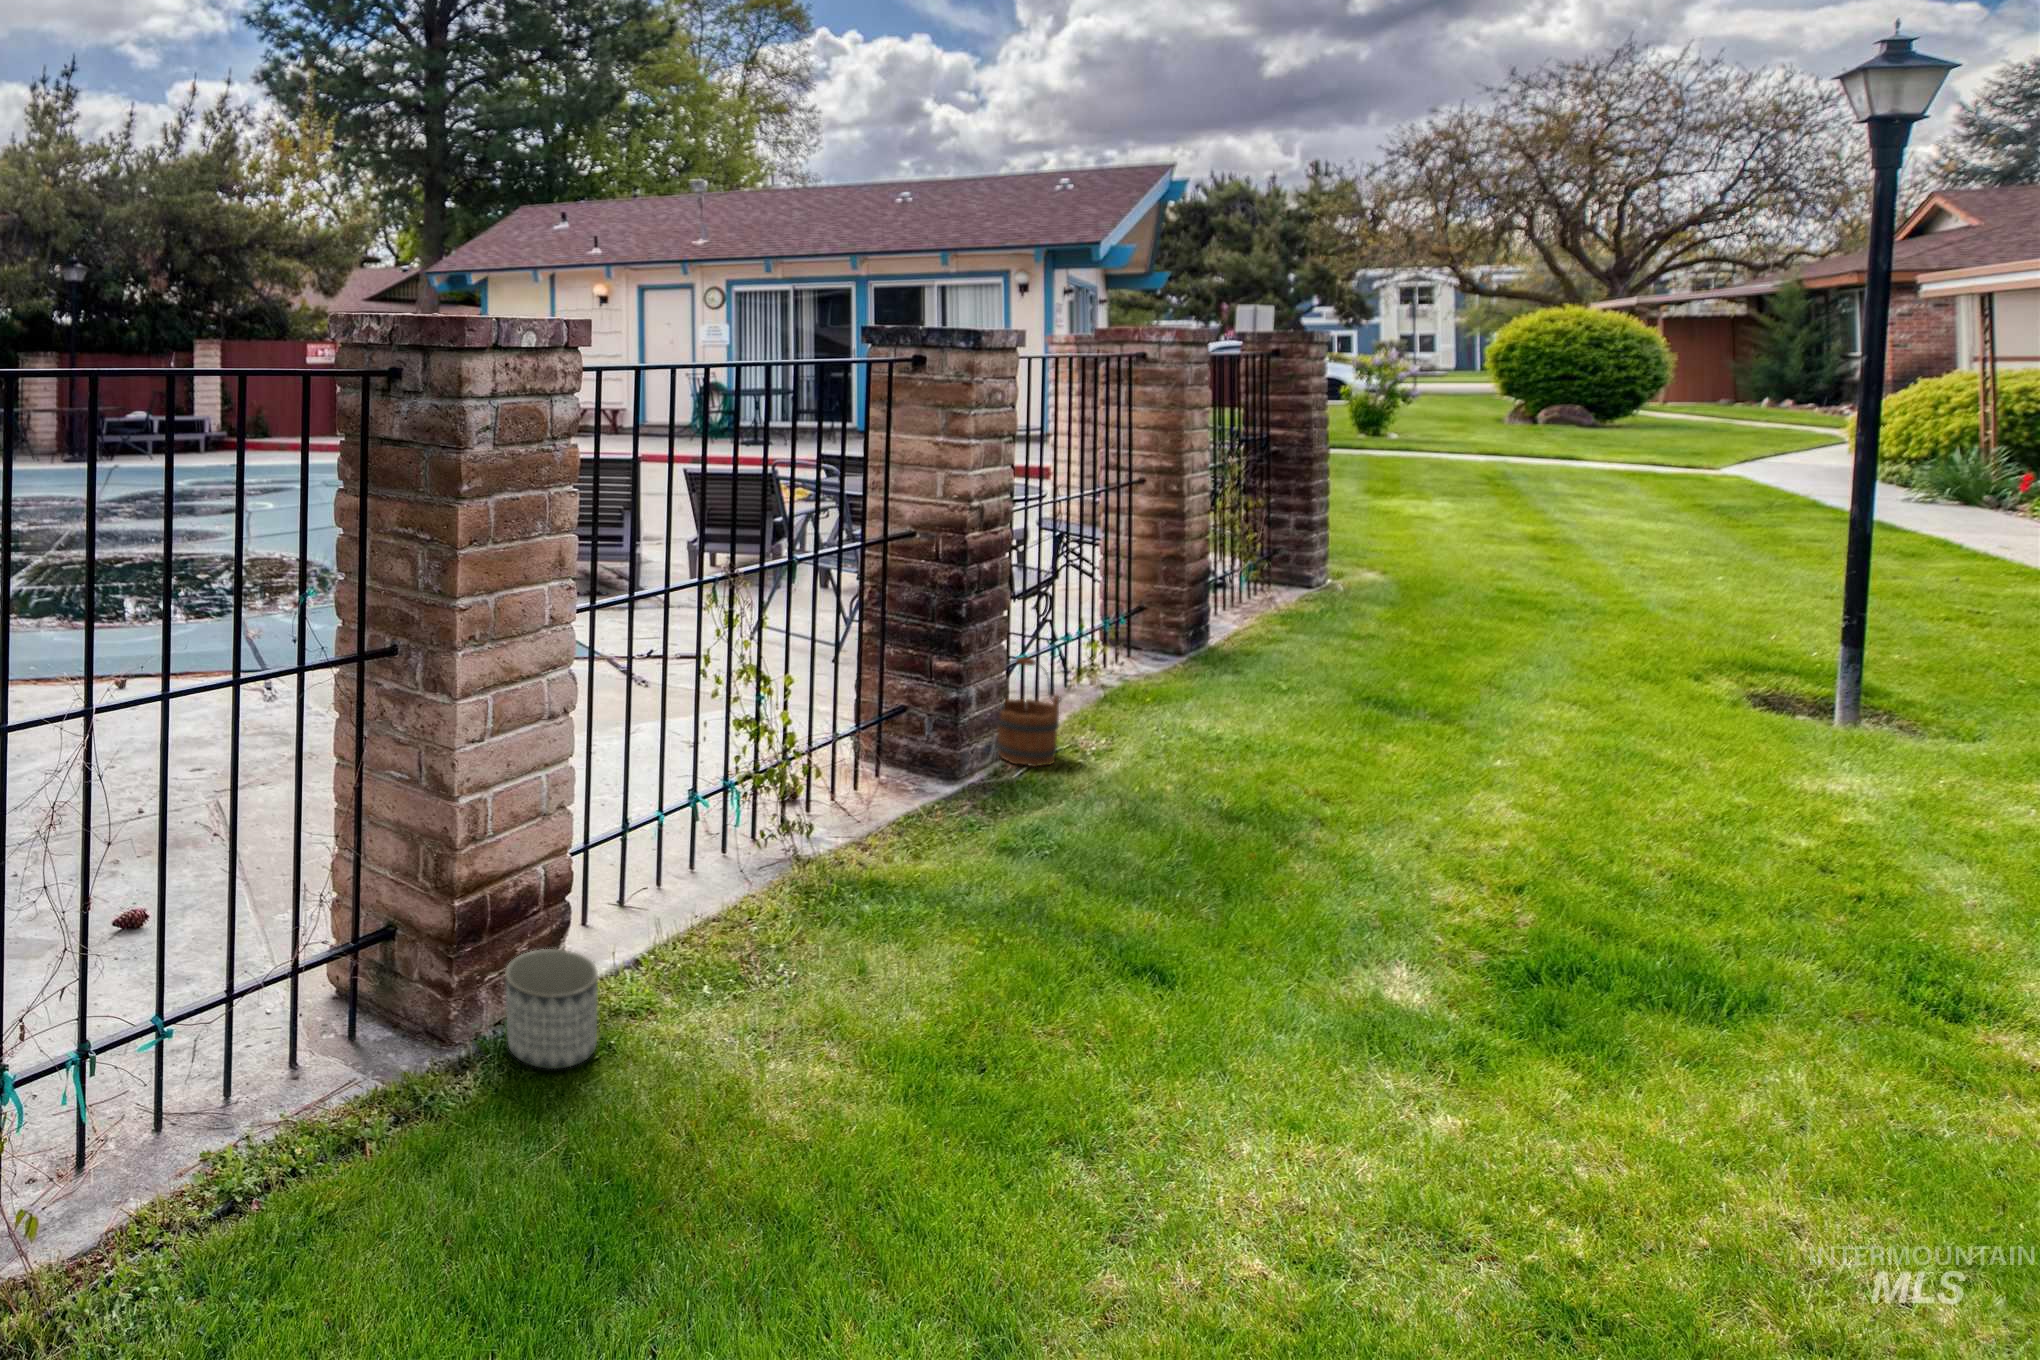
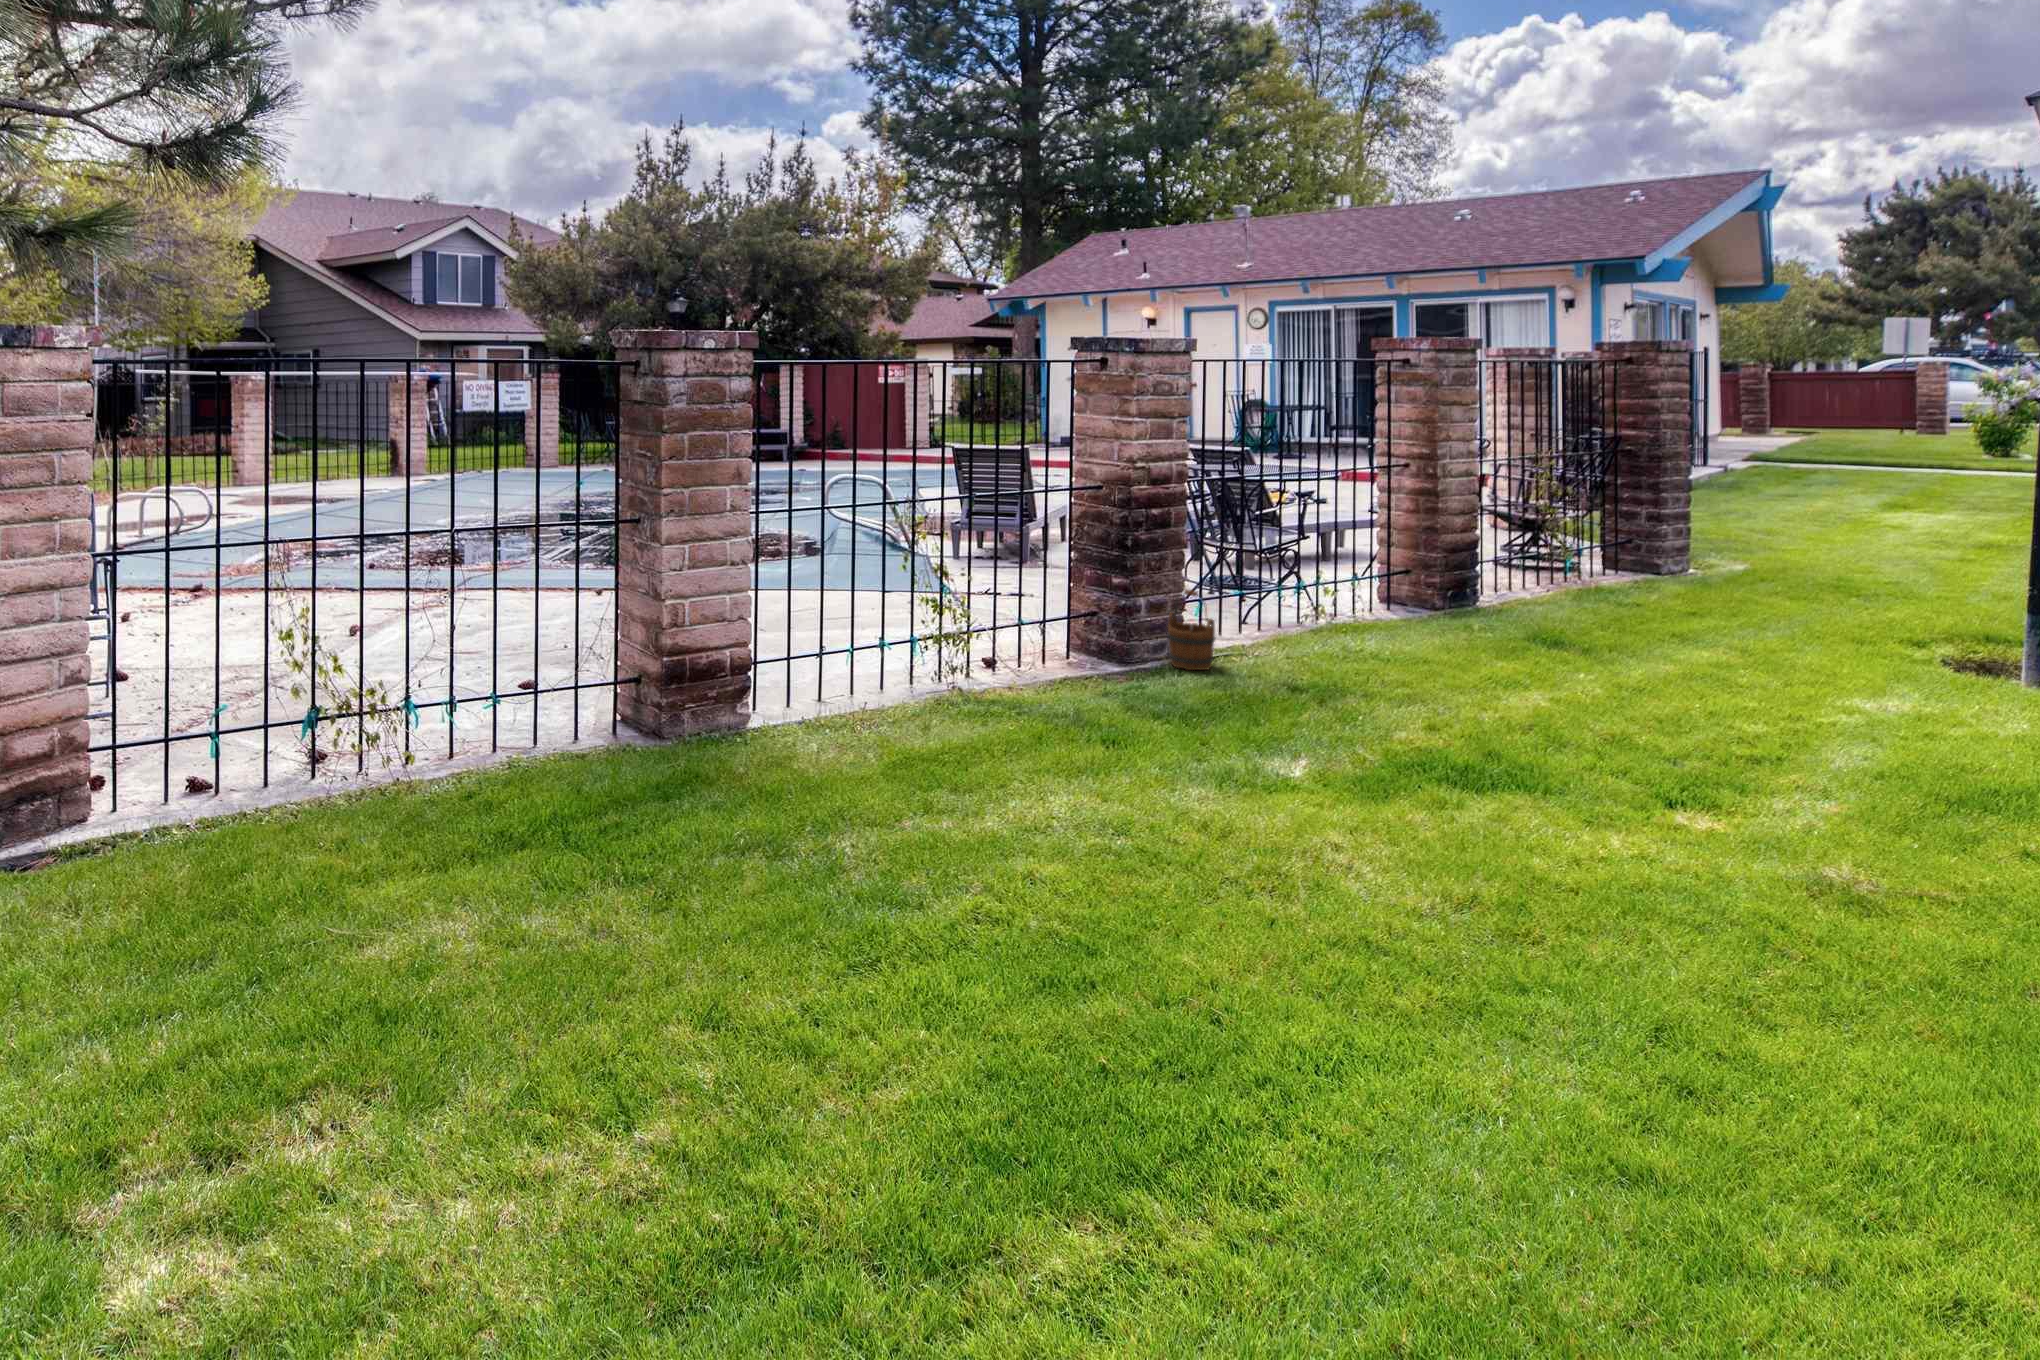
planter: present [505,949,598,1069] -> none [685,696,737,753]

